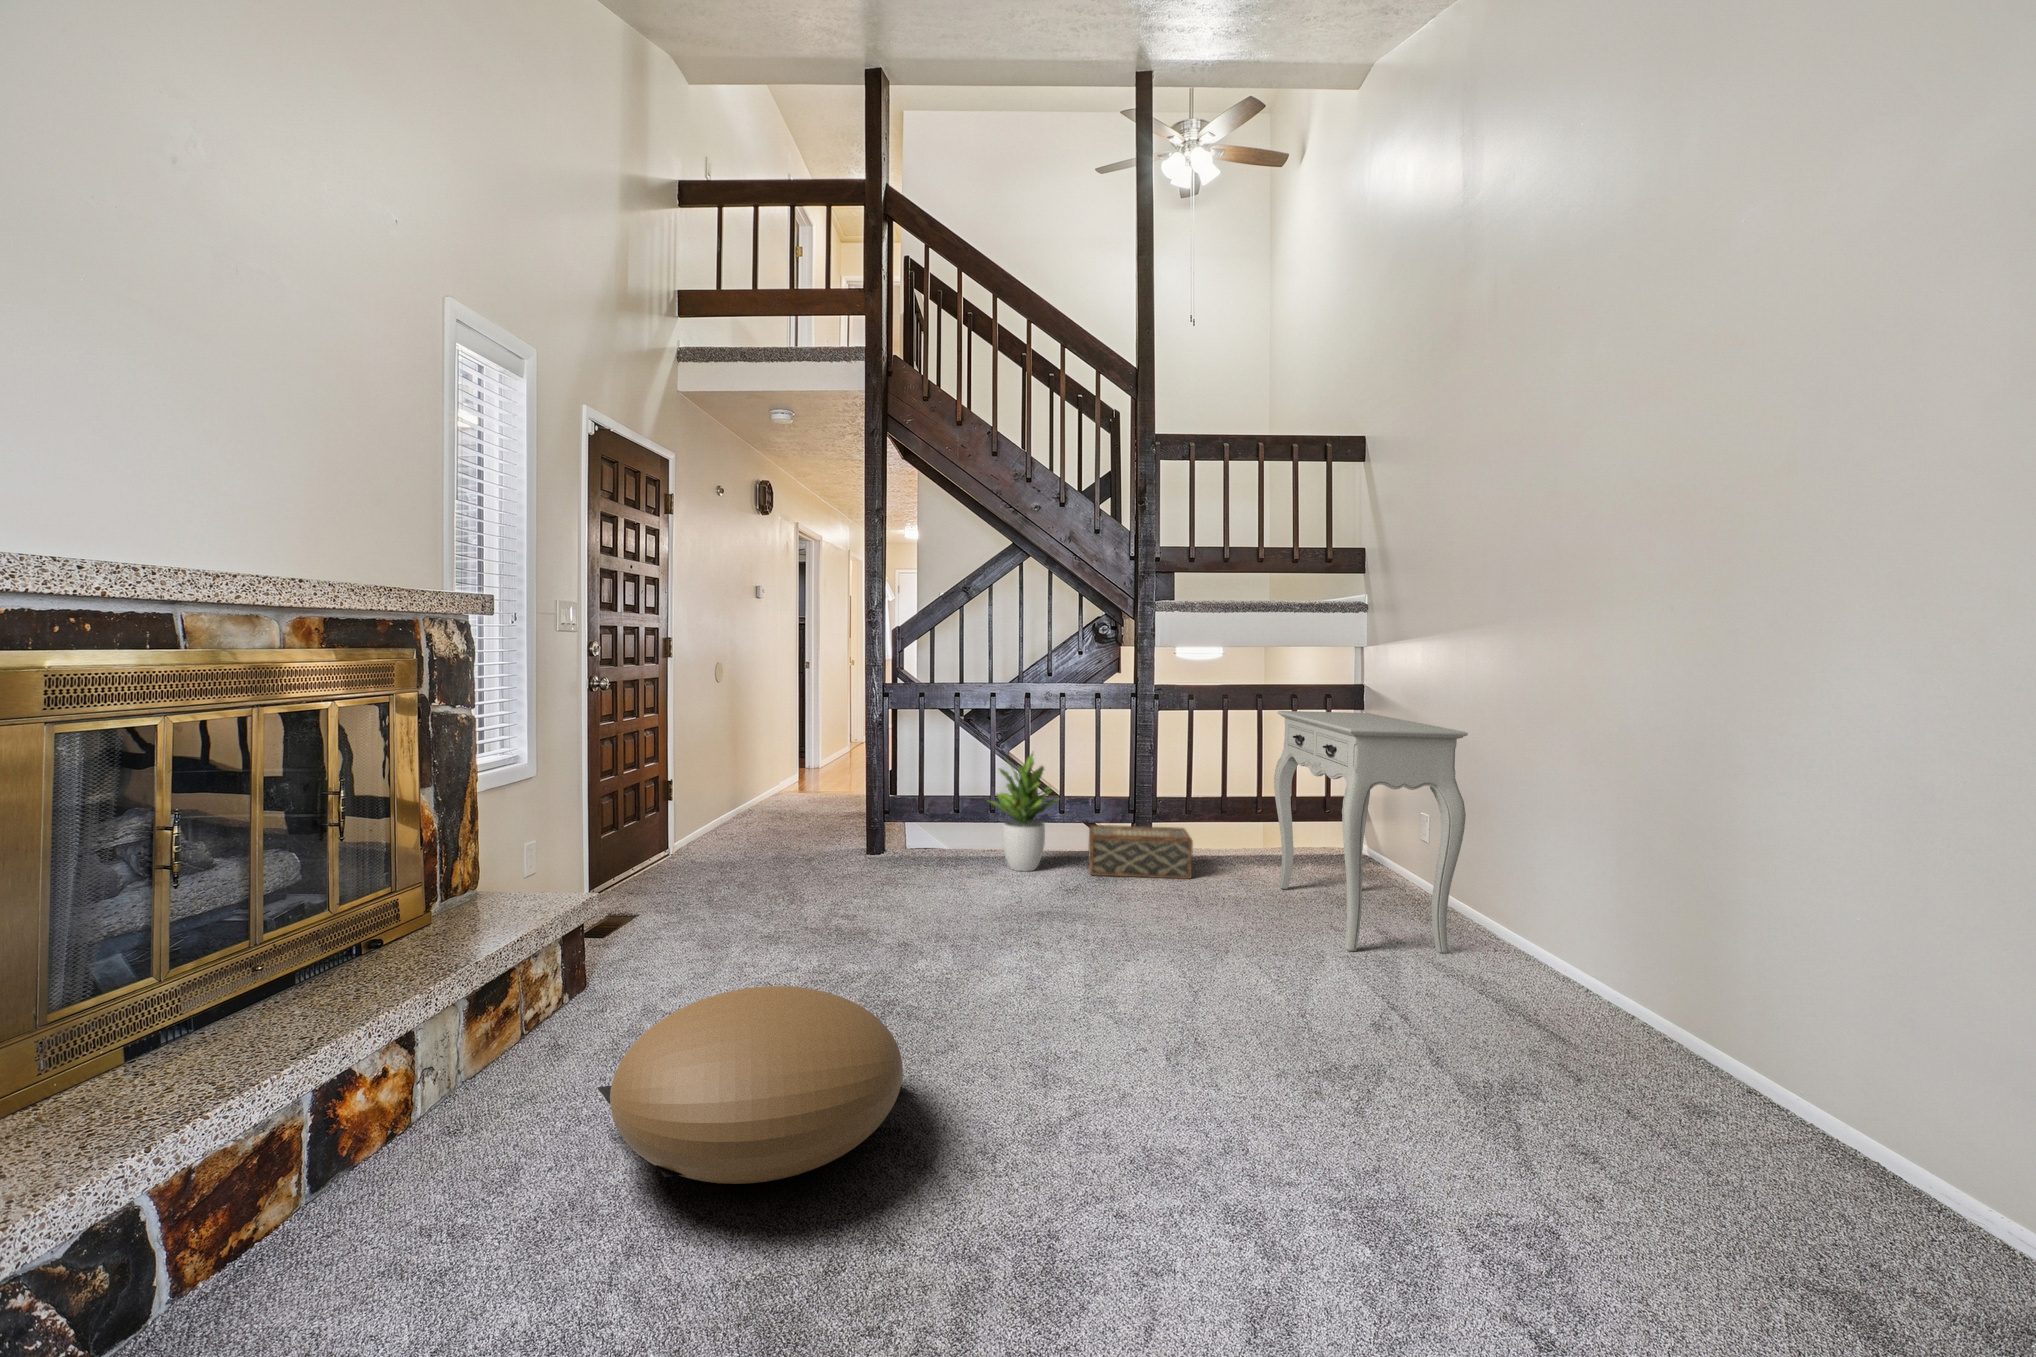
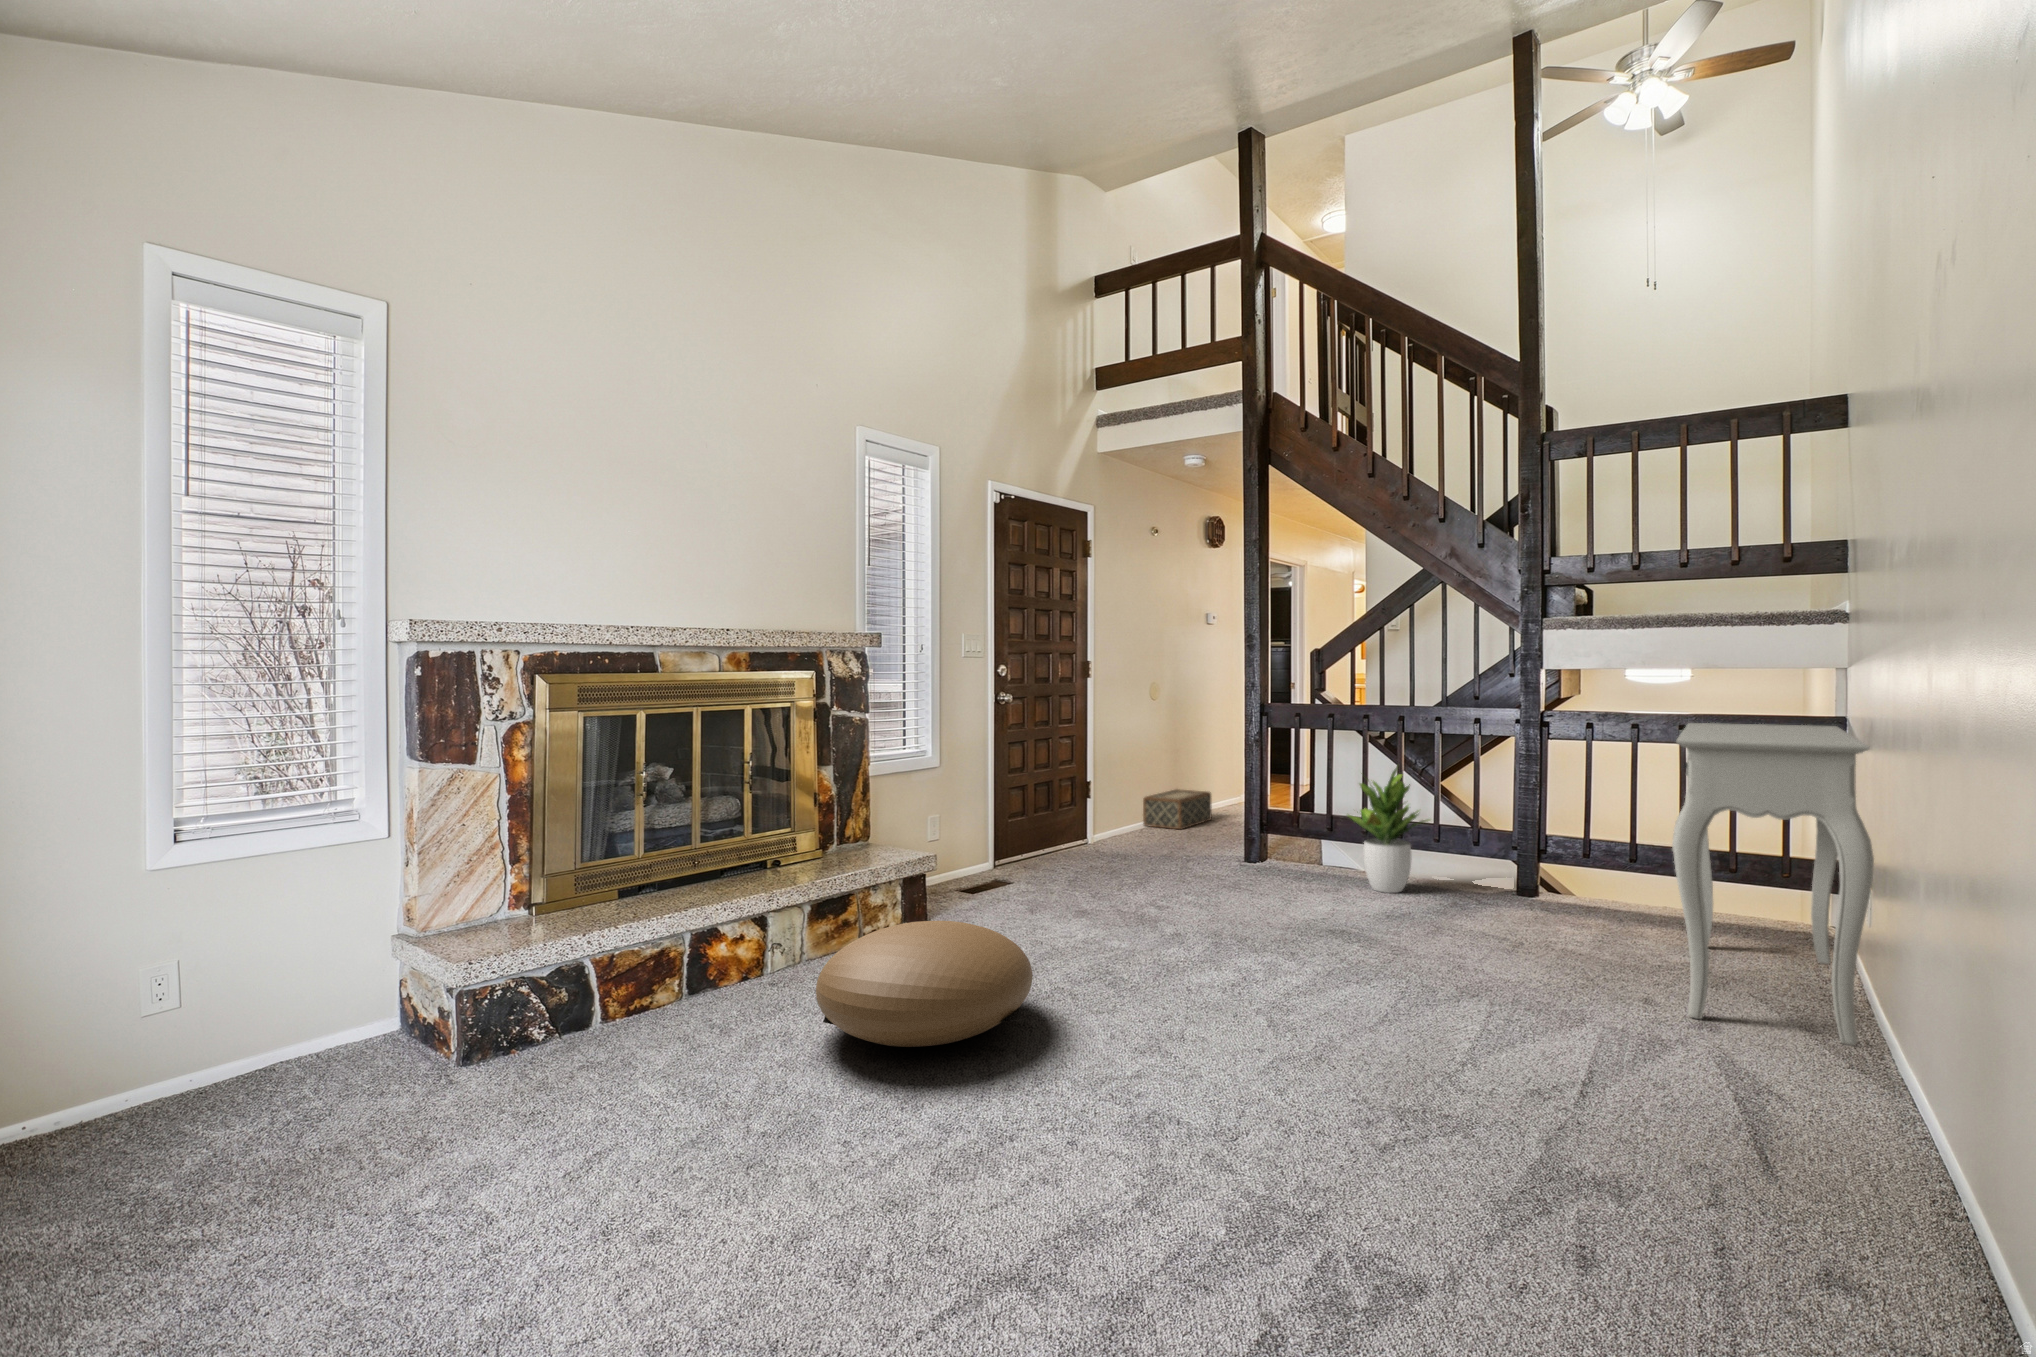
woven basket: present [1089,825,1193,879] -> present [1143,789,1212,829]

